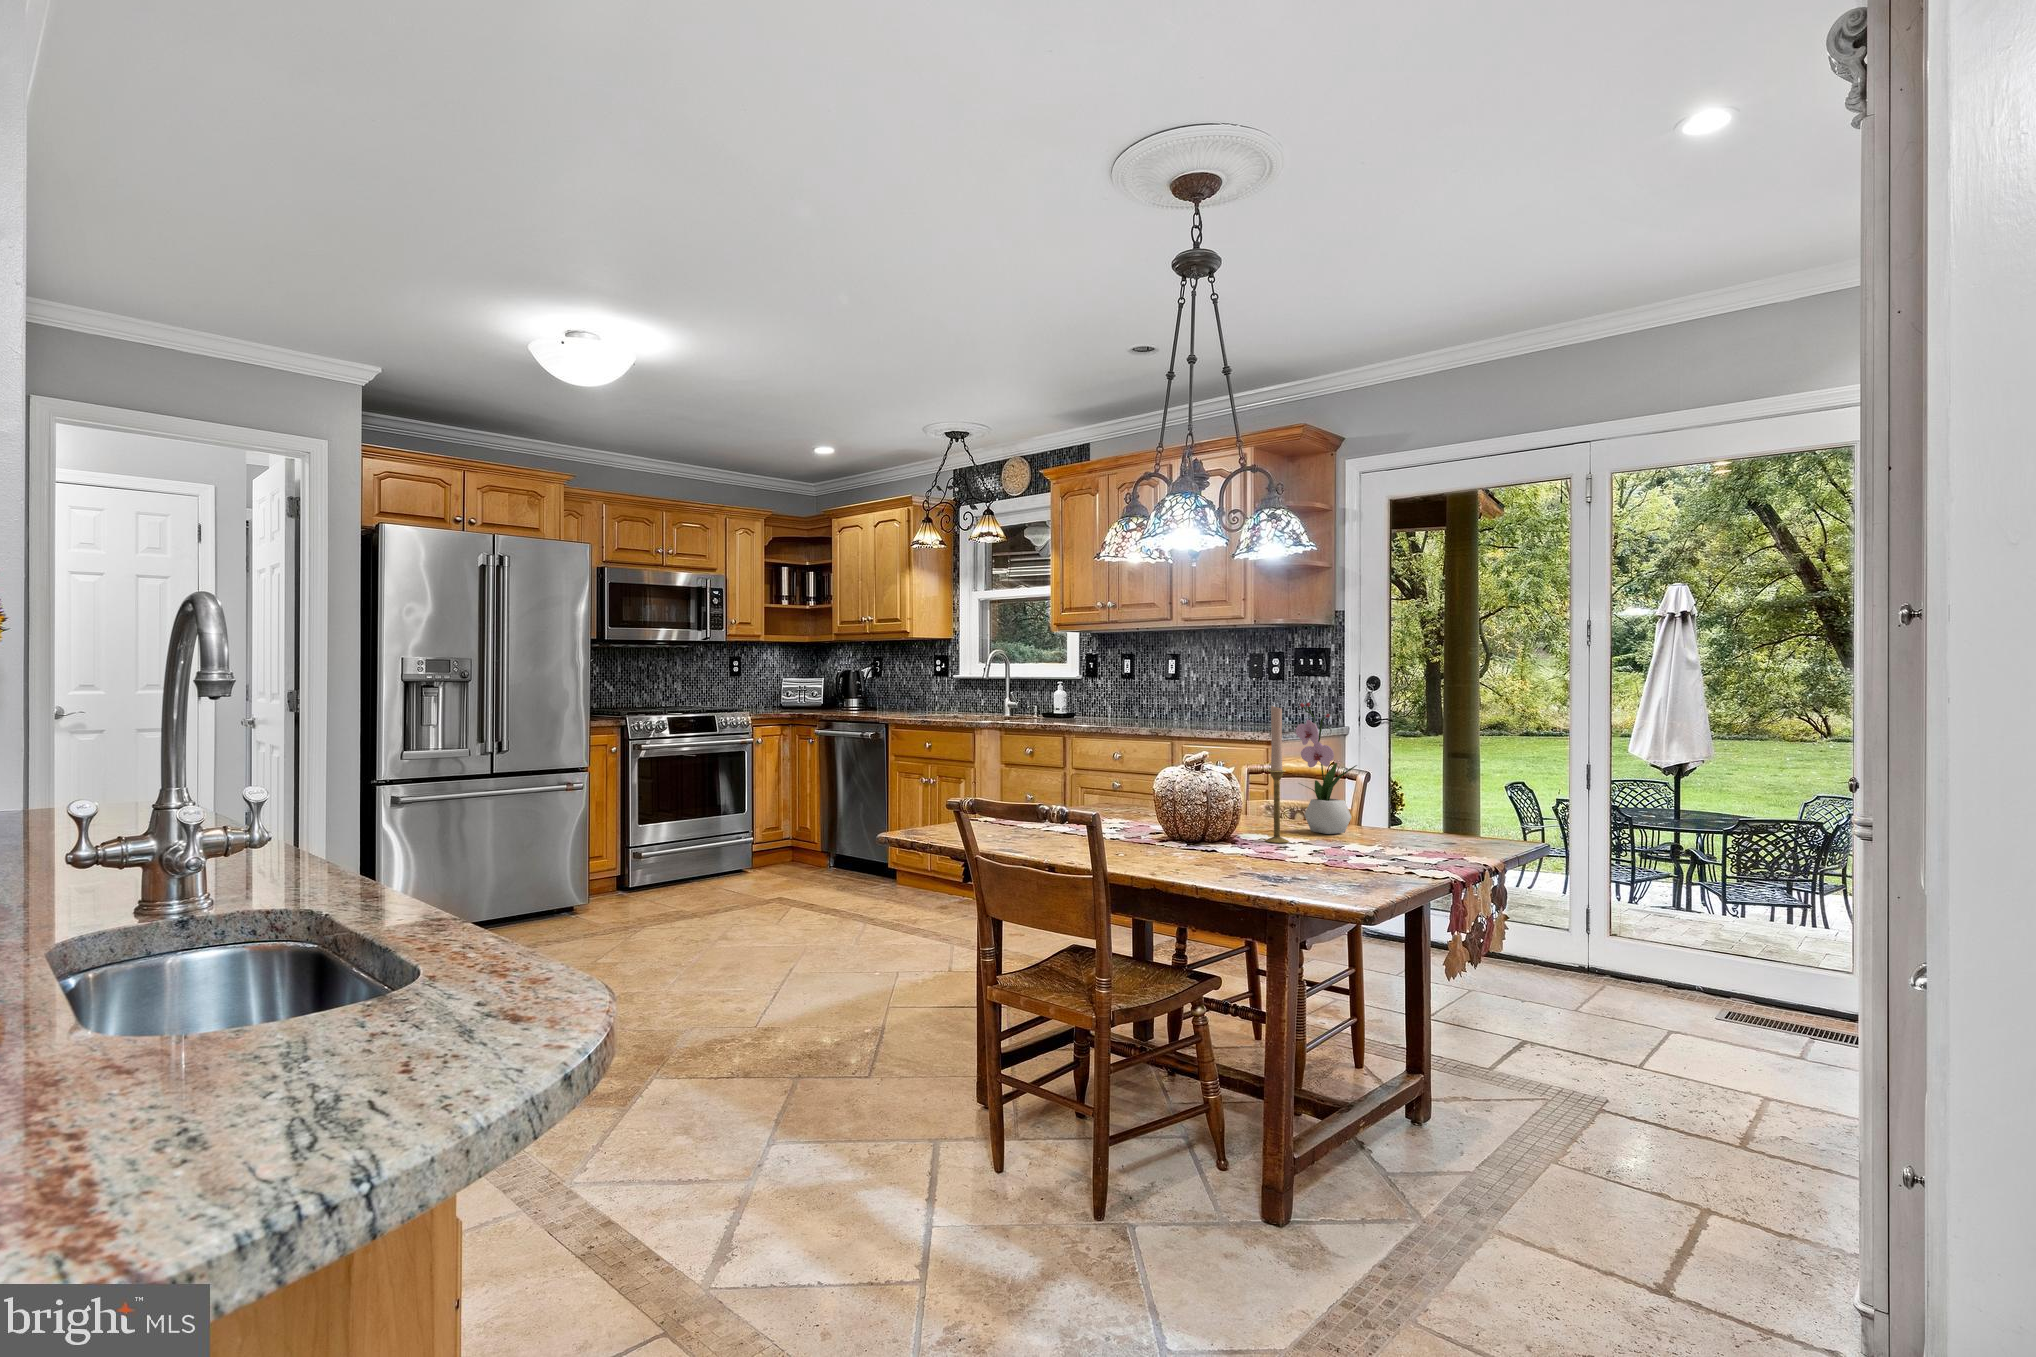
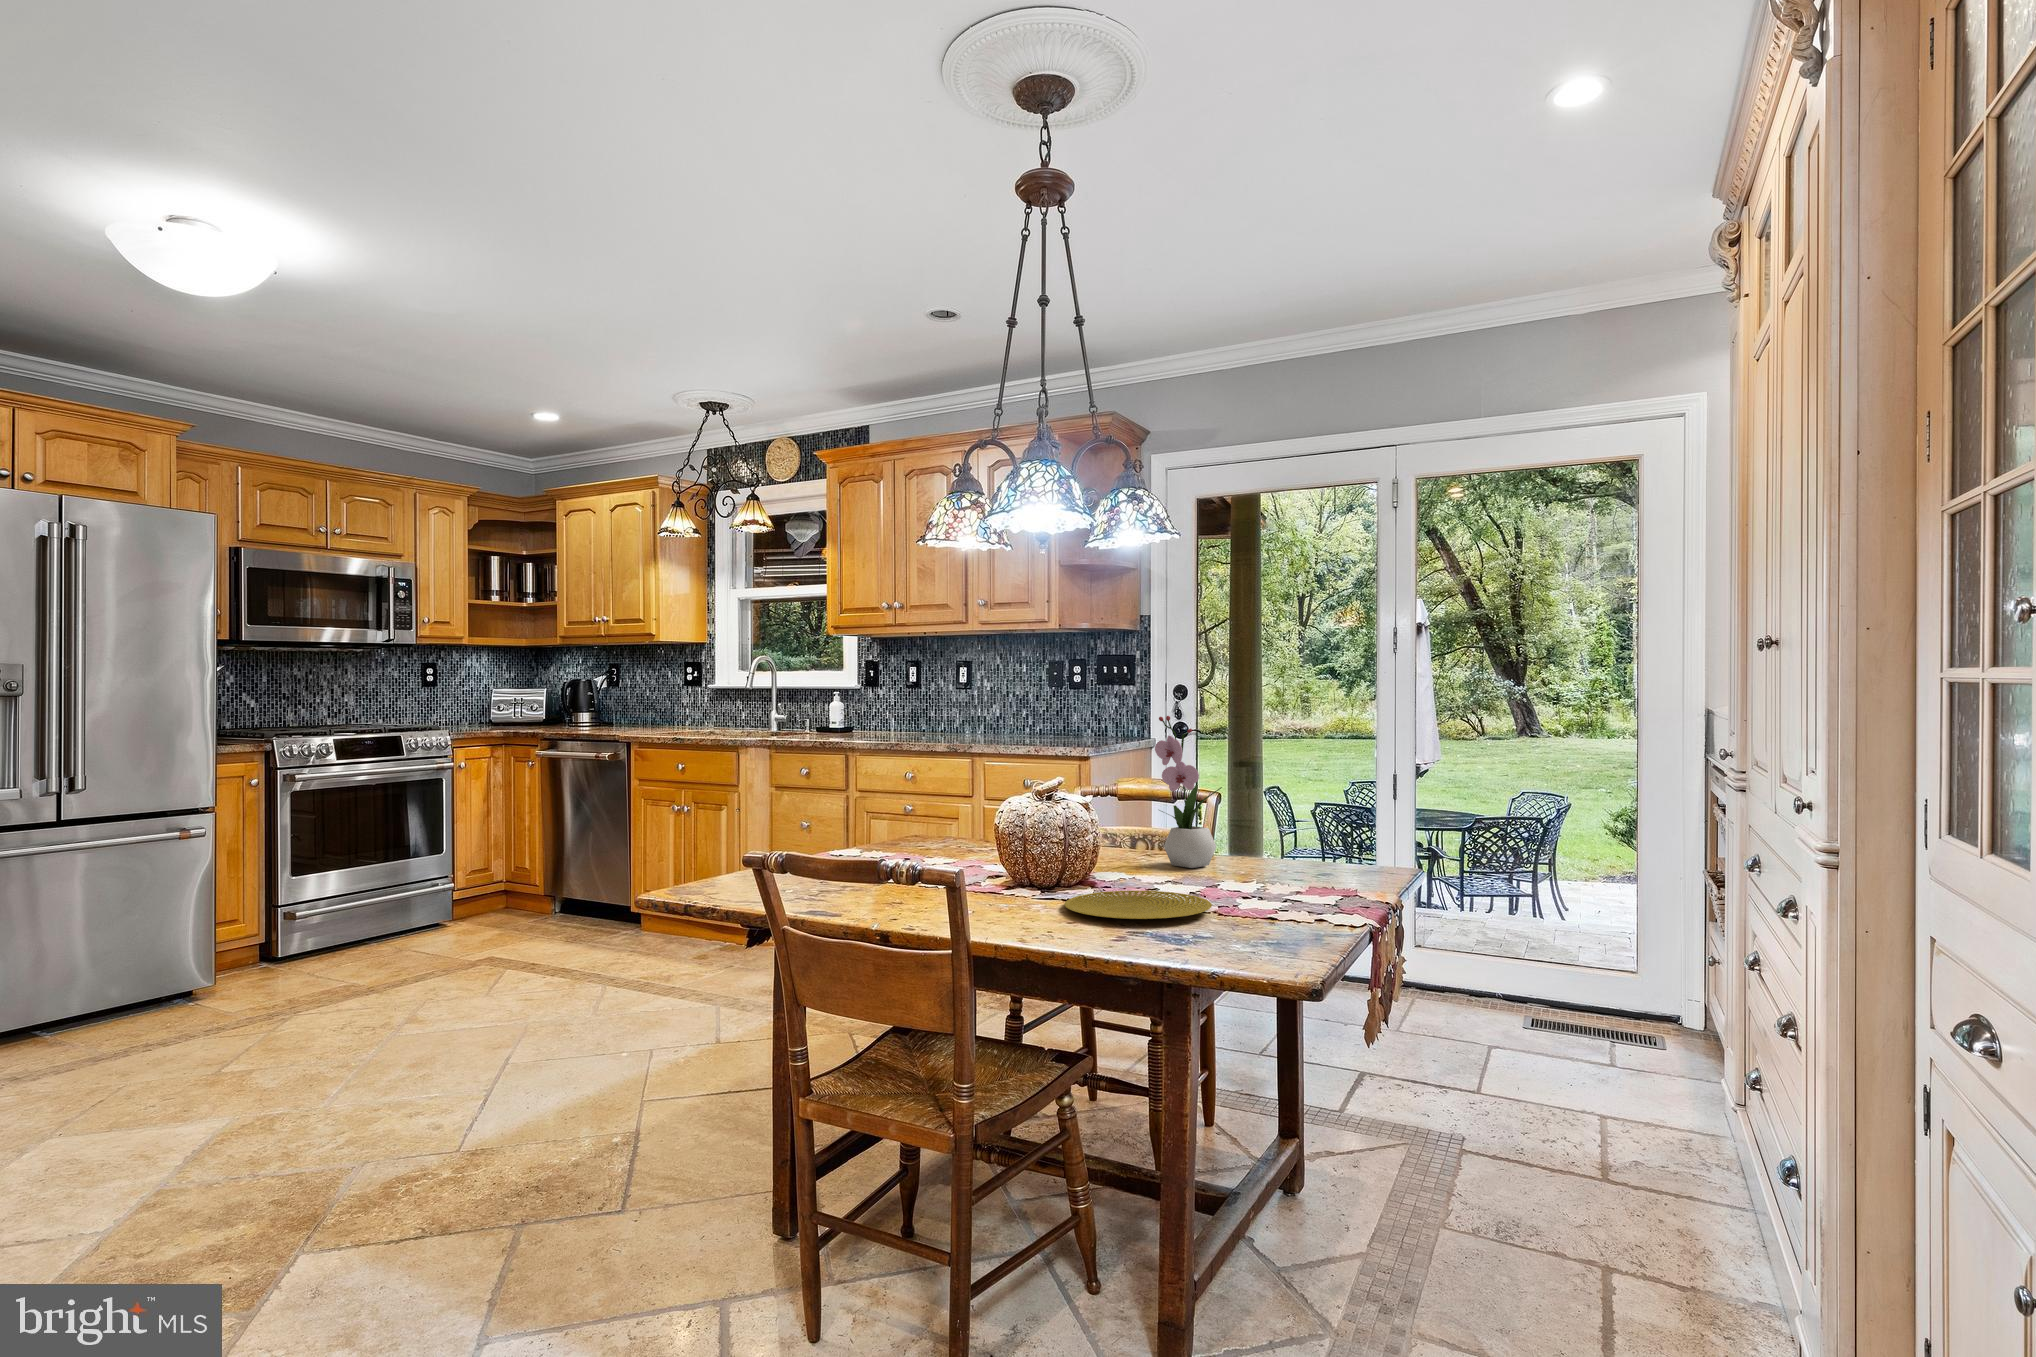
candlestick: present [1265,706,1289,843] -> none [1128,719,1156,882]
plate: none [1198,847,1322,866] -> present [1064,891,1212,919]

